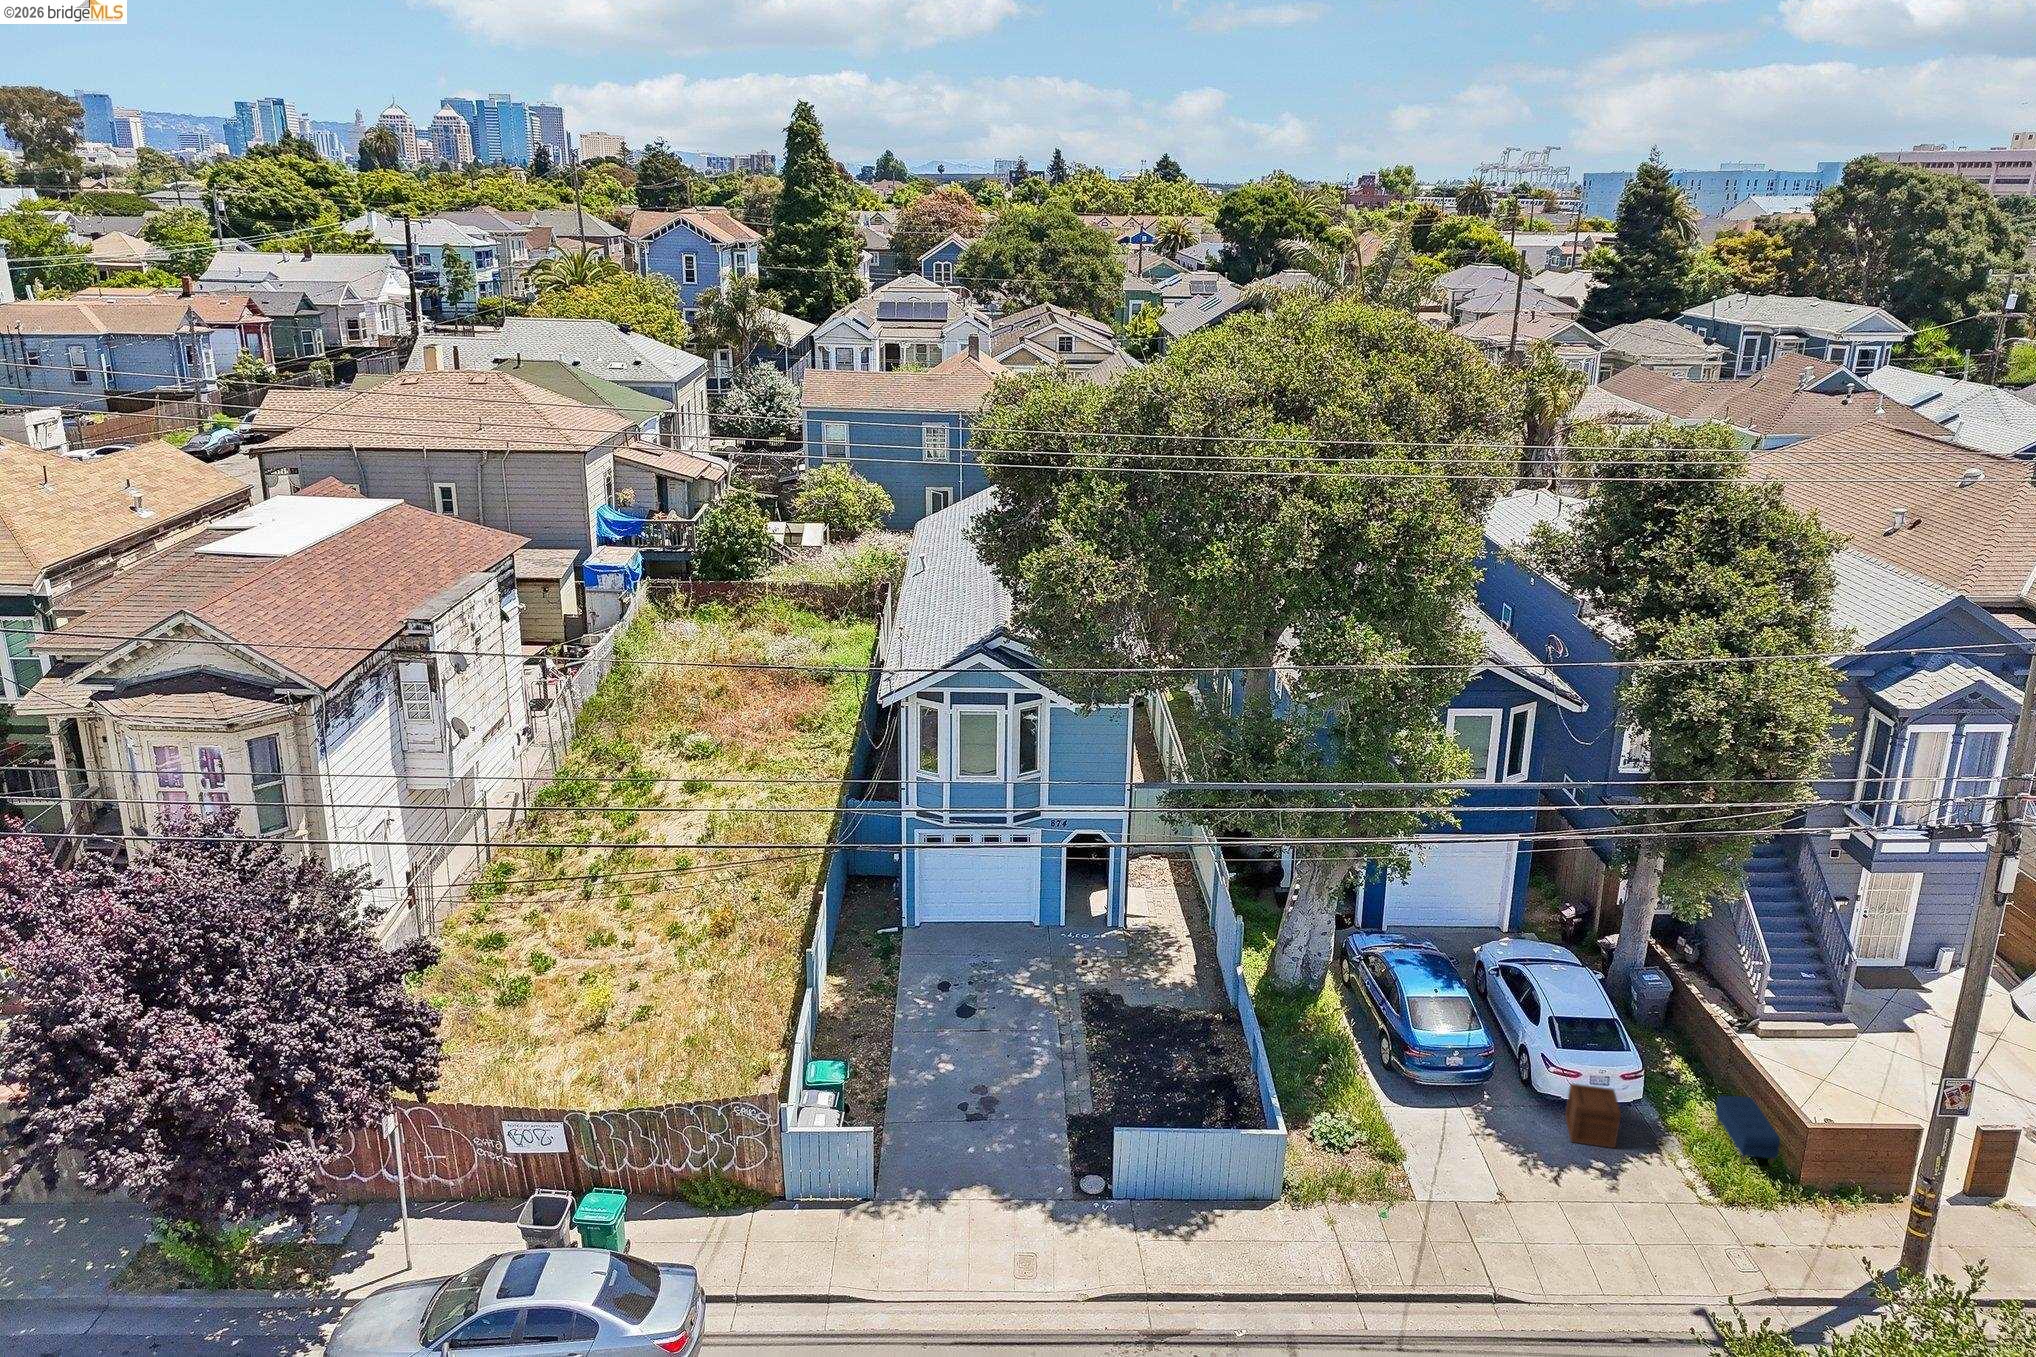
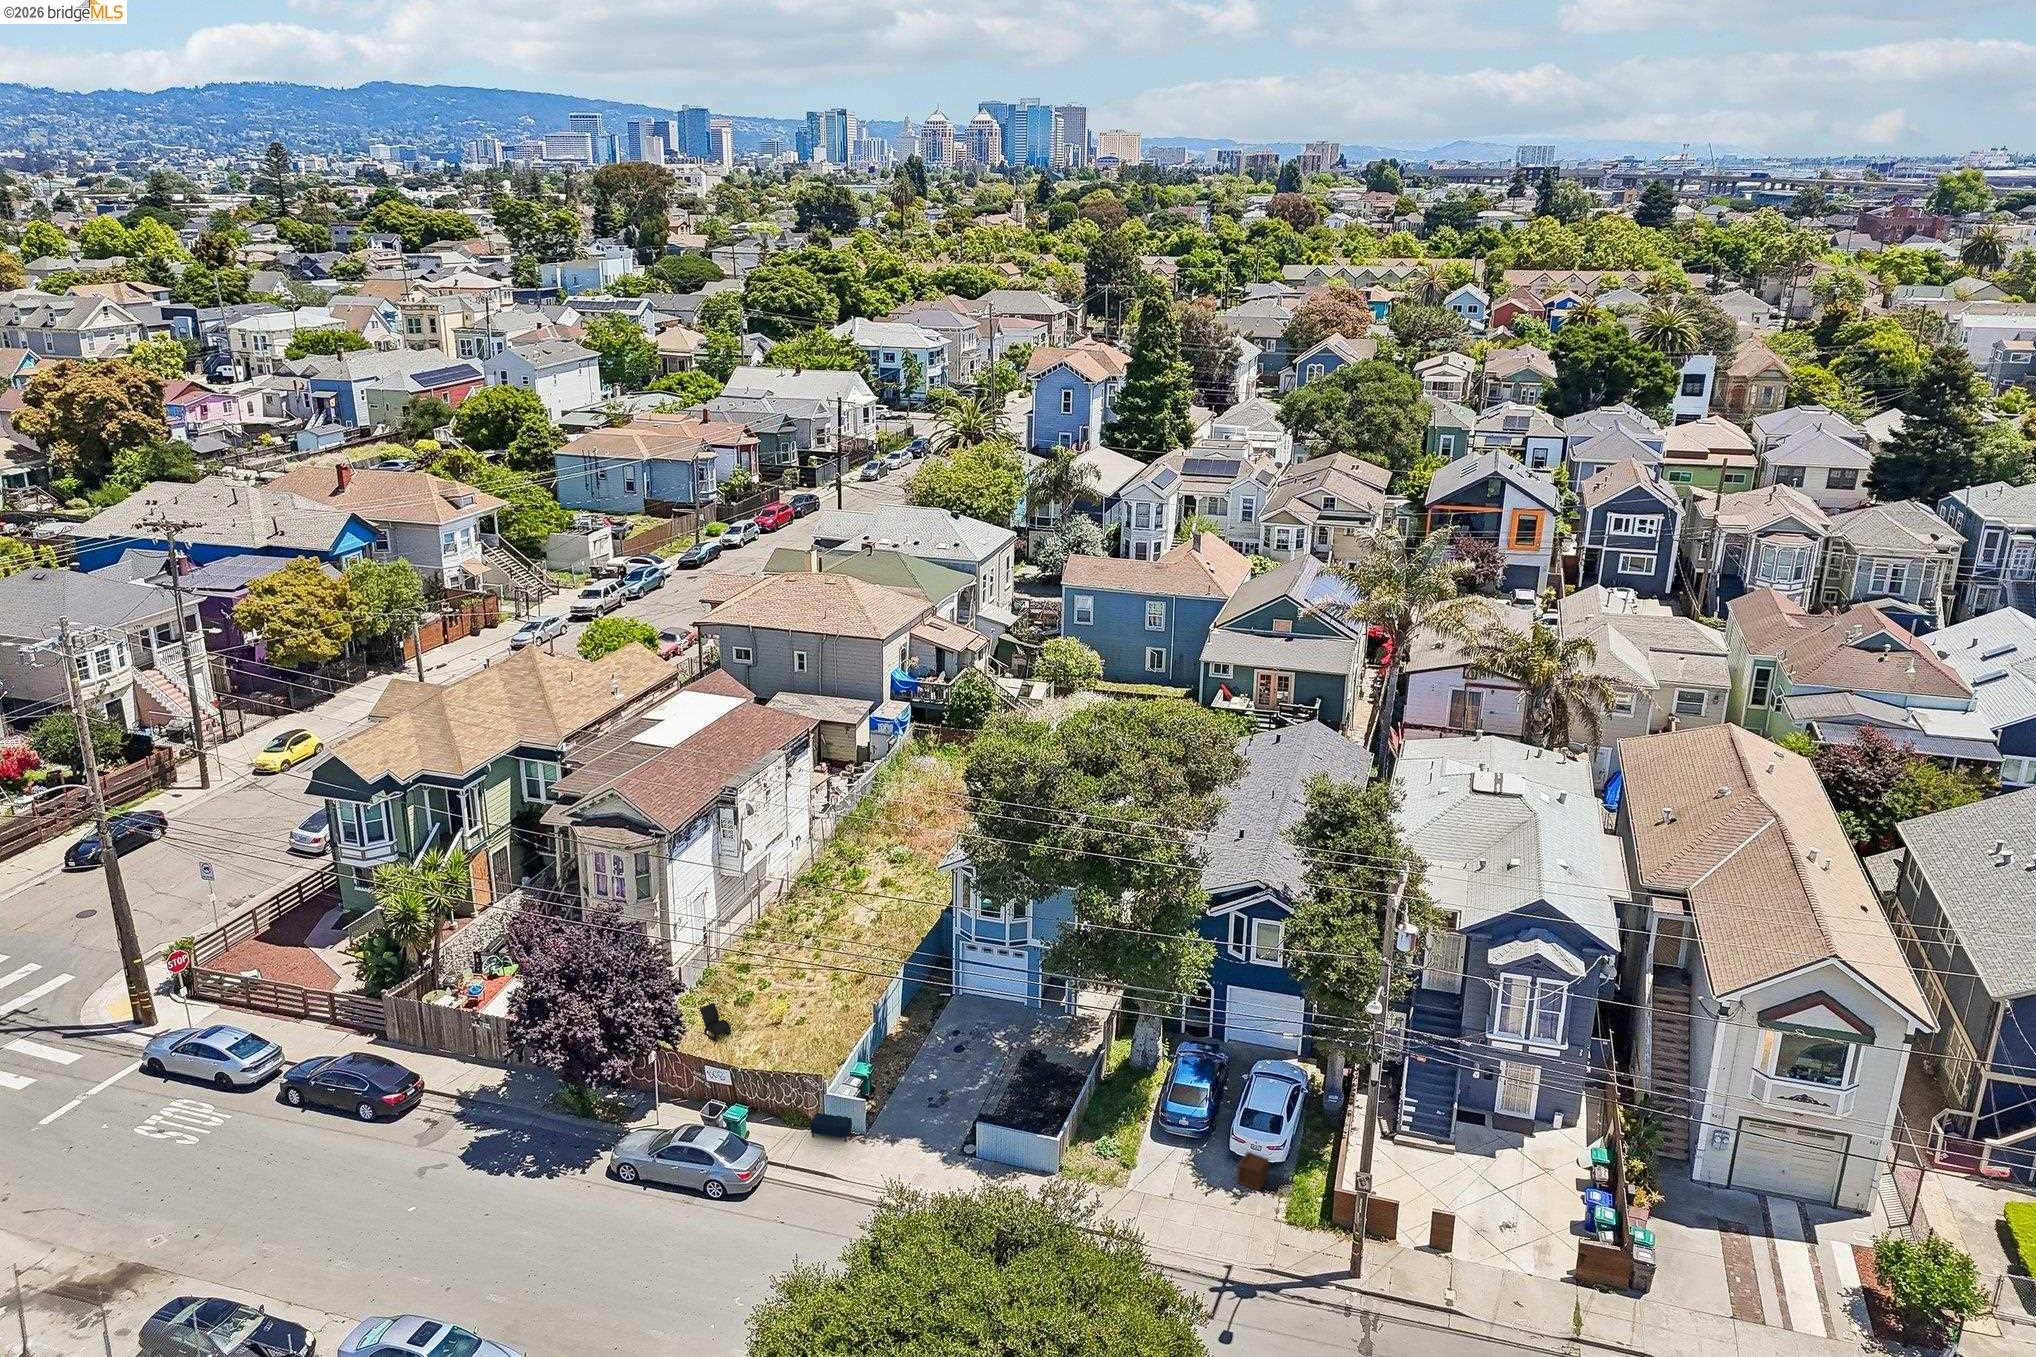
lounge chair: none [437,1008,507,1083] -> present [700,1003,731,1042]
bench: present [1715,1096,1780,1164] -> present [810,1113,852,1142]

